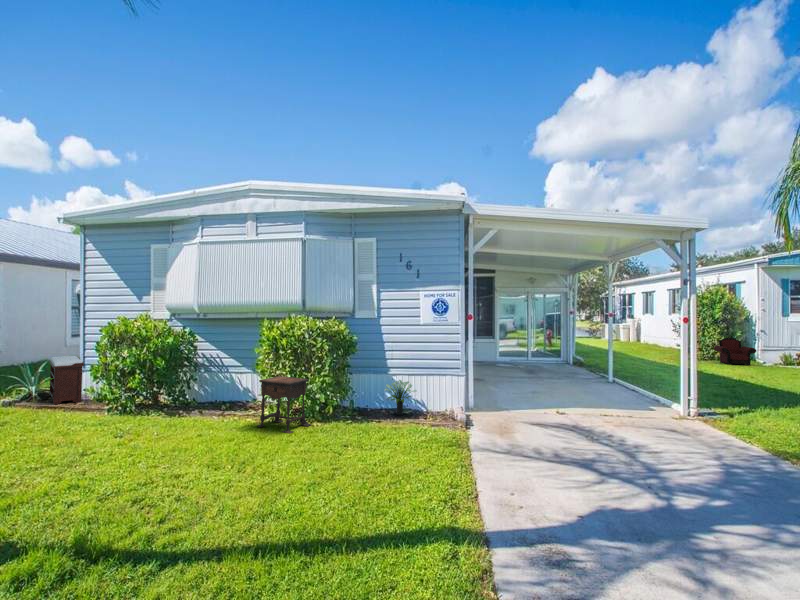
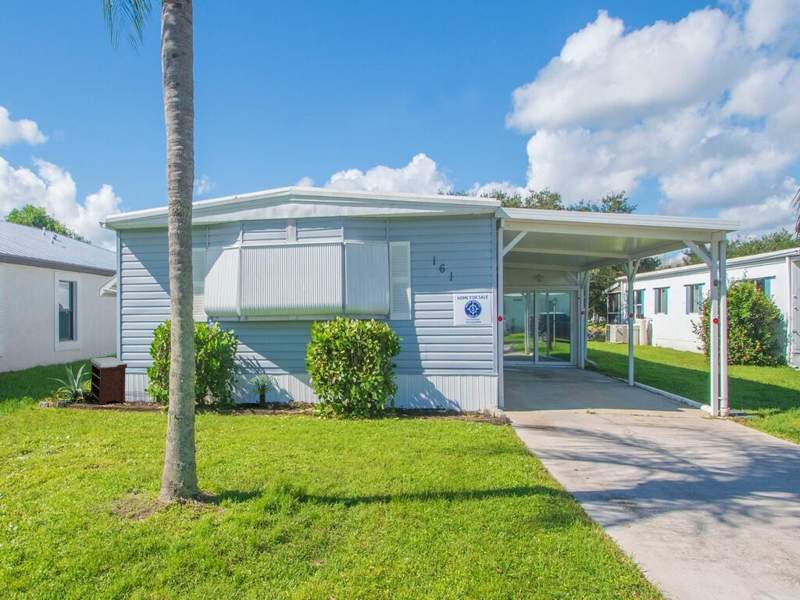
armchair: present [714,338,756,366] -> none [742,337,785,366]
side table: present [258,376,311,433] -> none [304,377,356,432]
potted plant: present [385,380,417,415] -> present [247,374,277,407]

